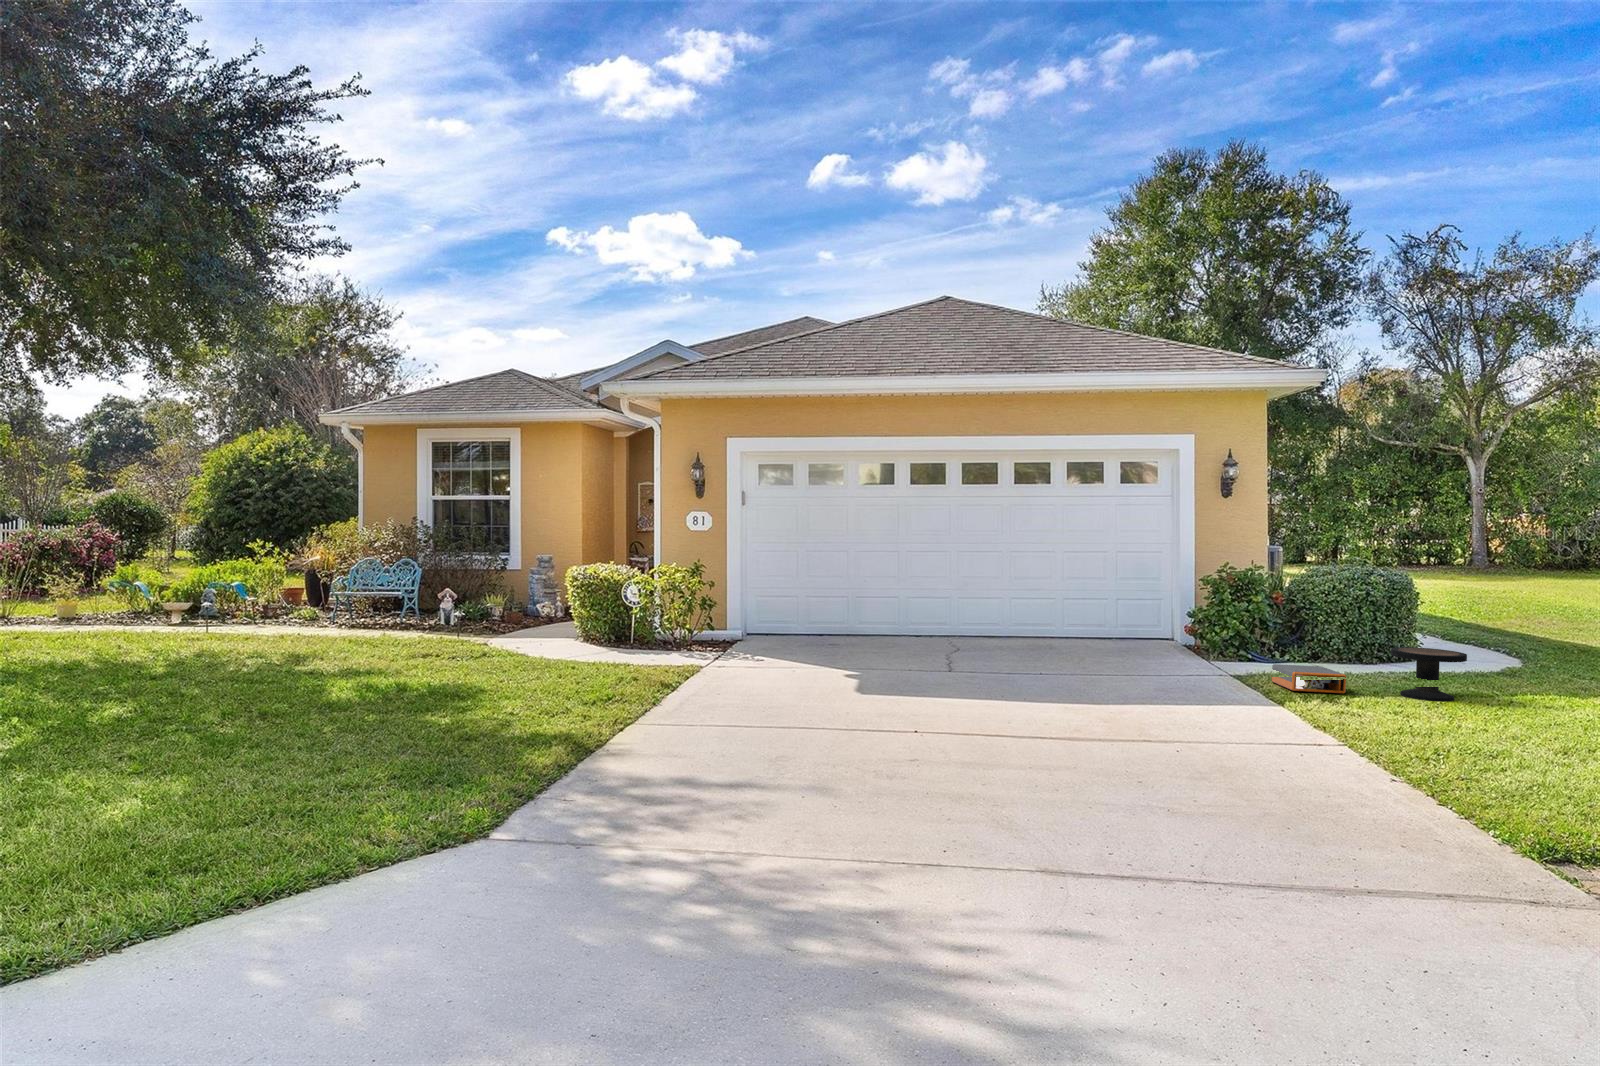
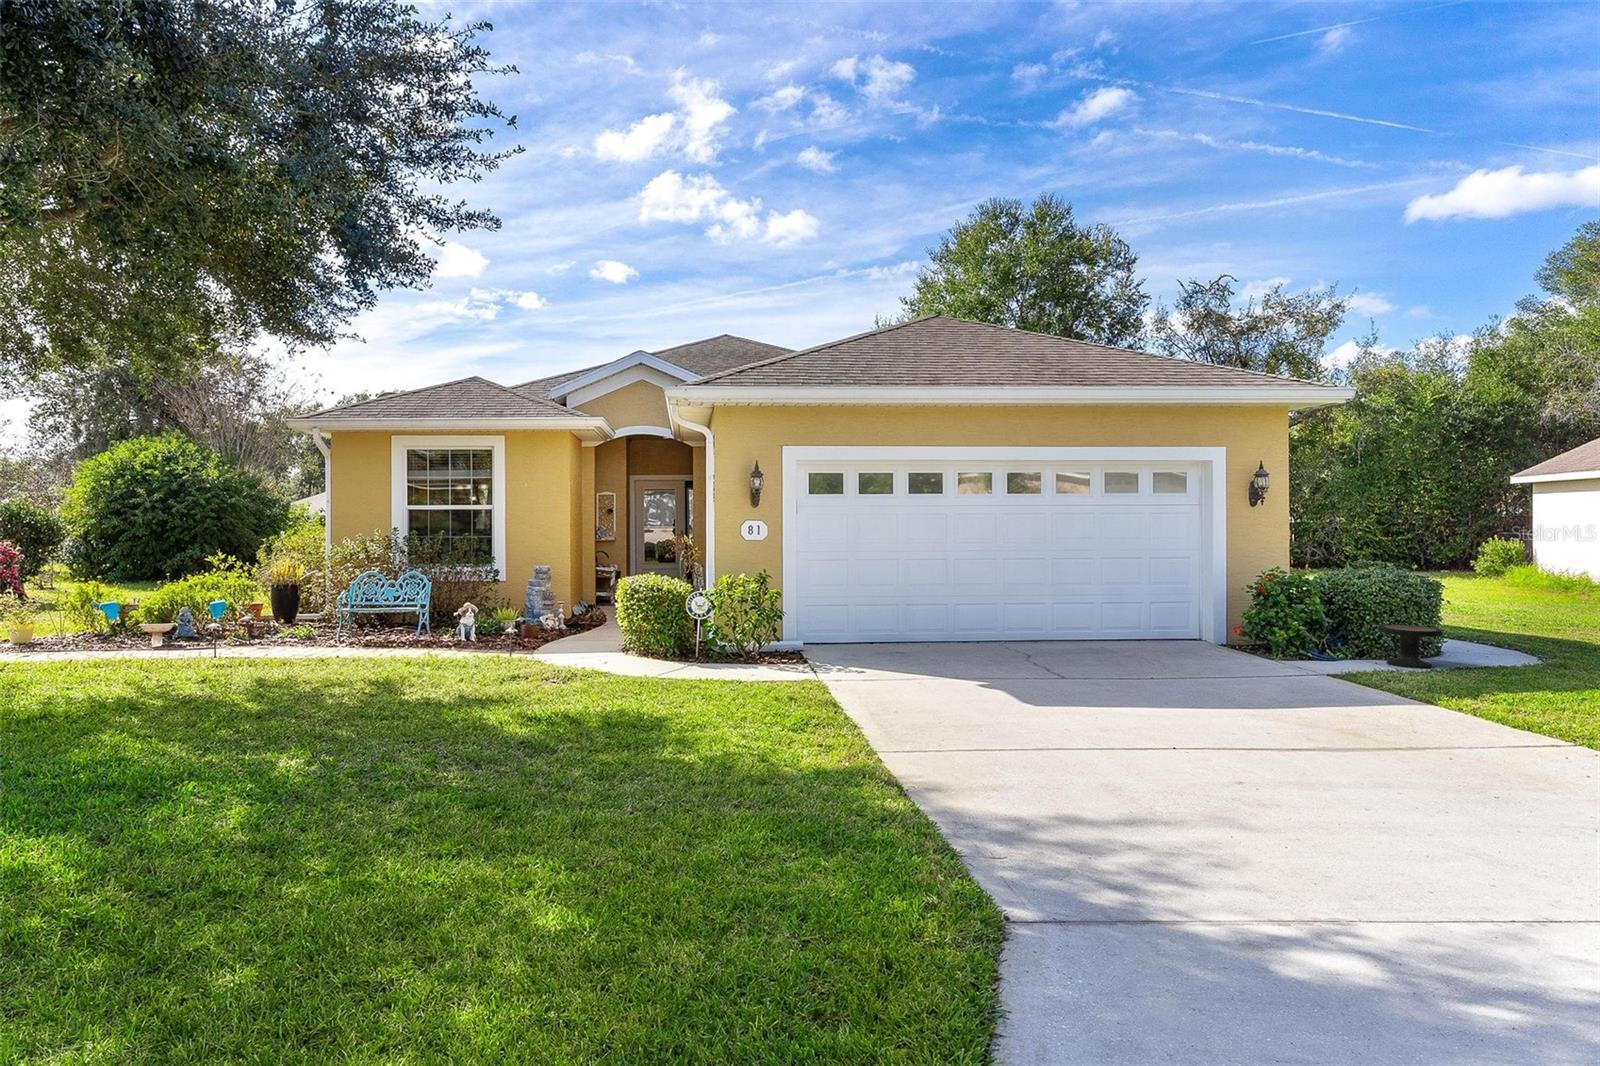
storage box: present [1272,664,1346,693] -> none [1283,644,1354,666]

